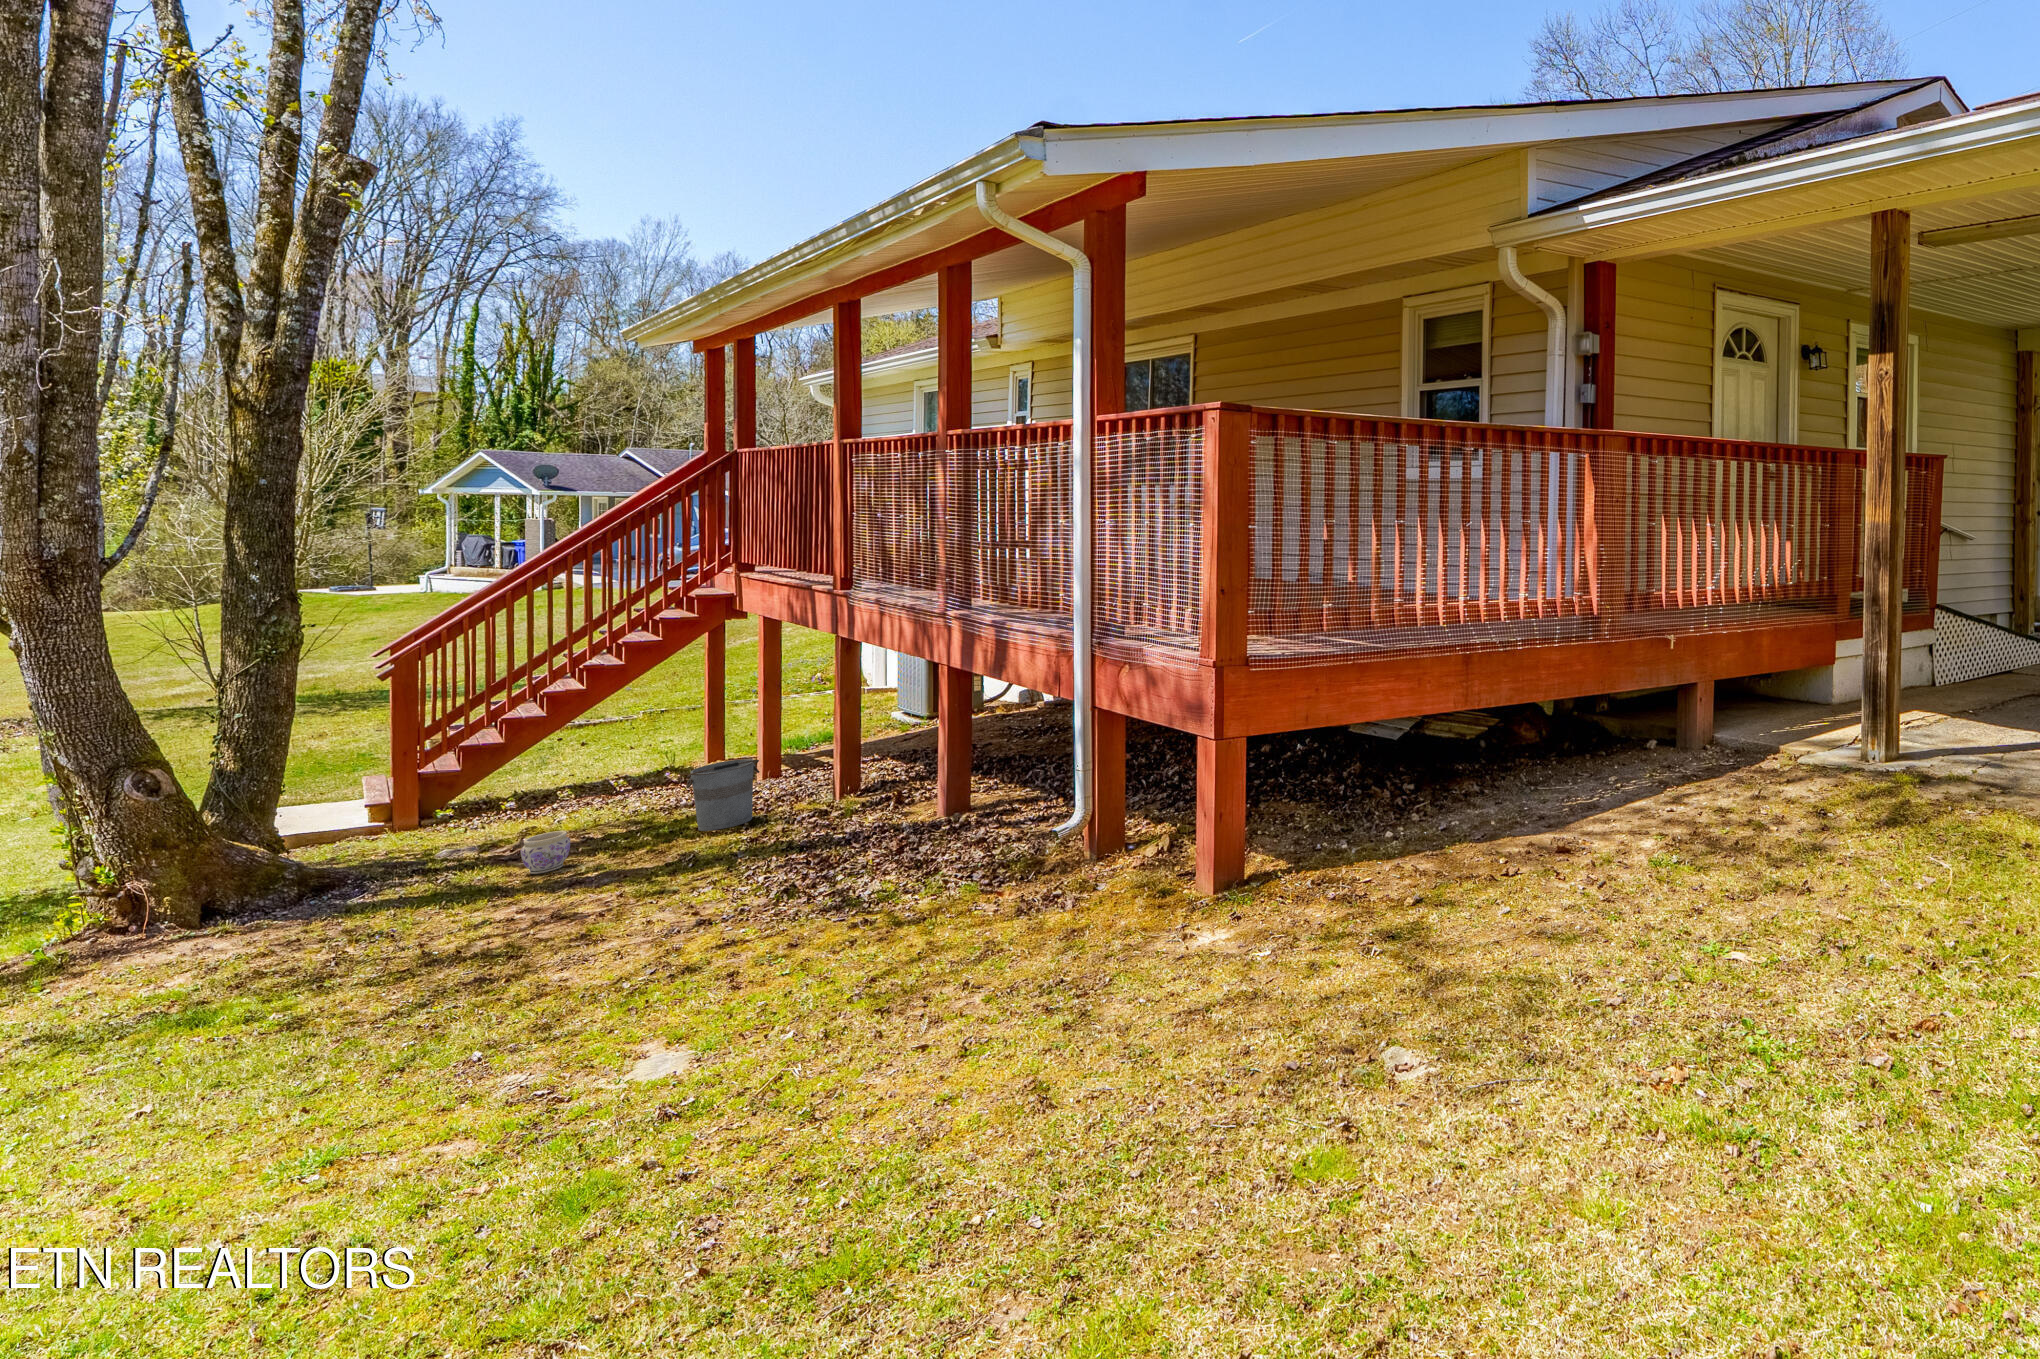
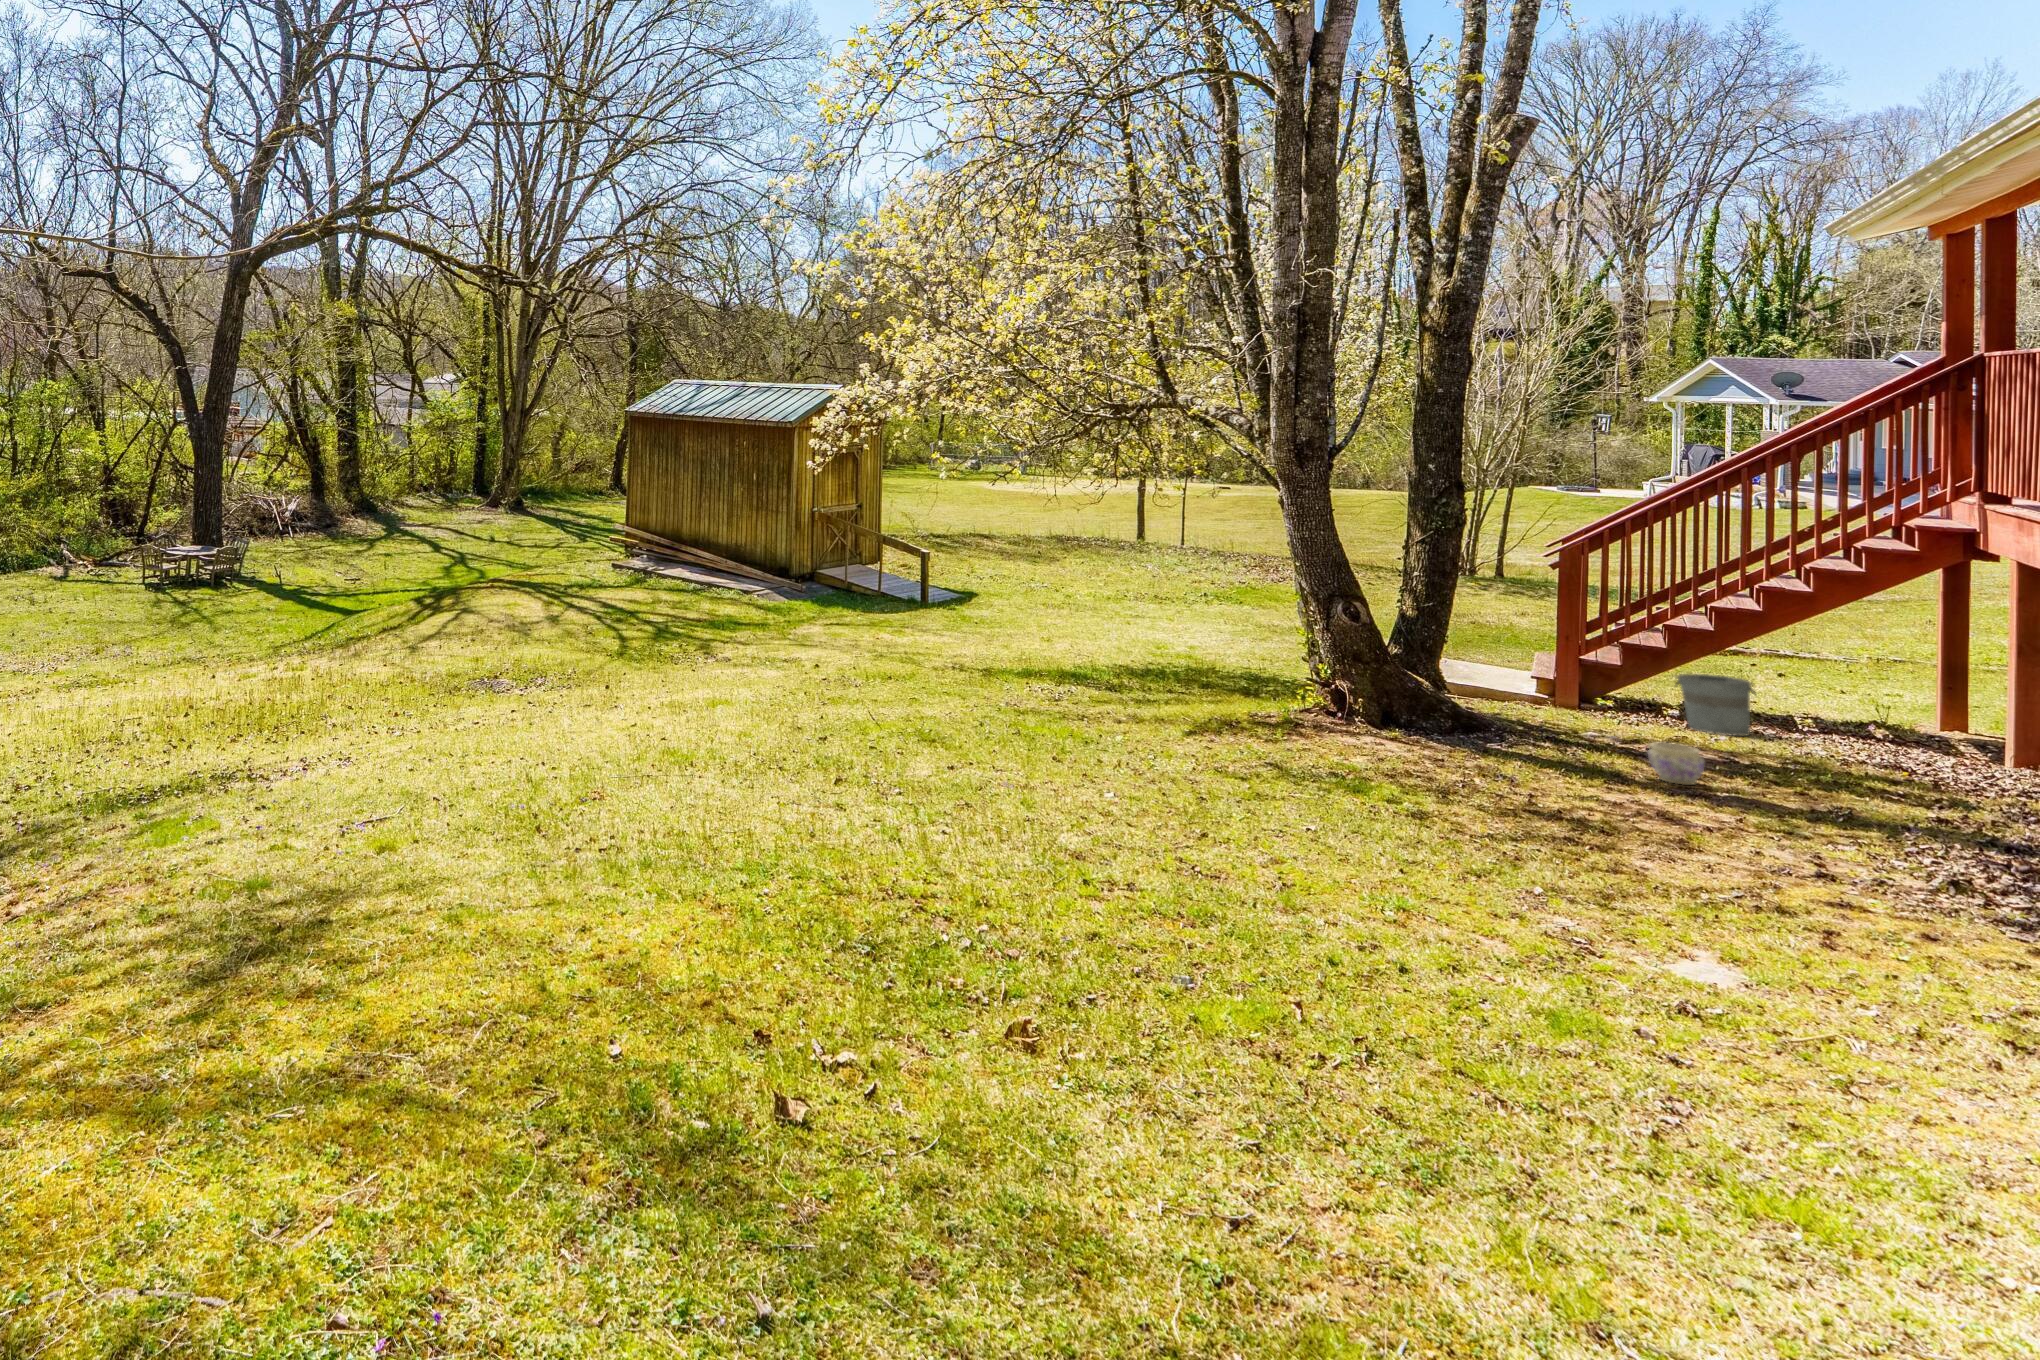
bucket: present [686,759,759,831] -> present [1675,674,1756,736]

